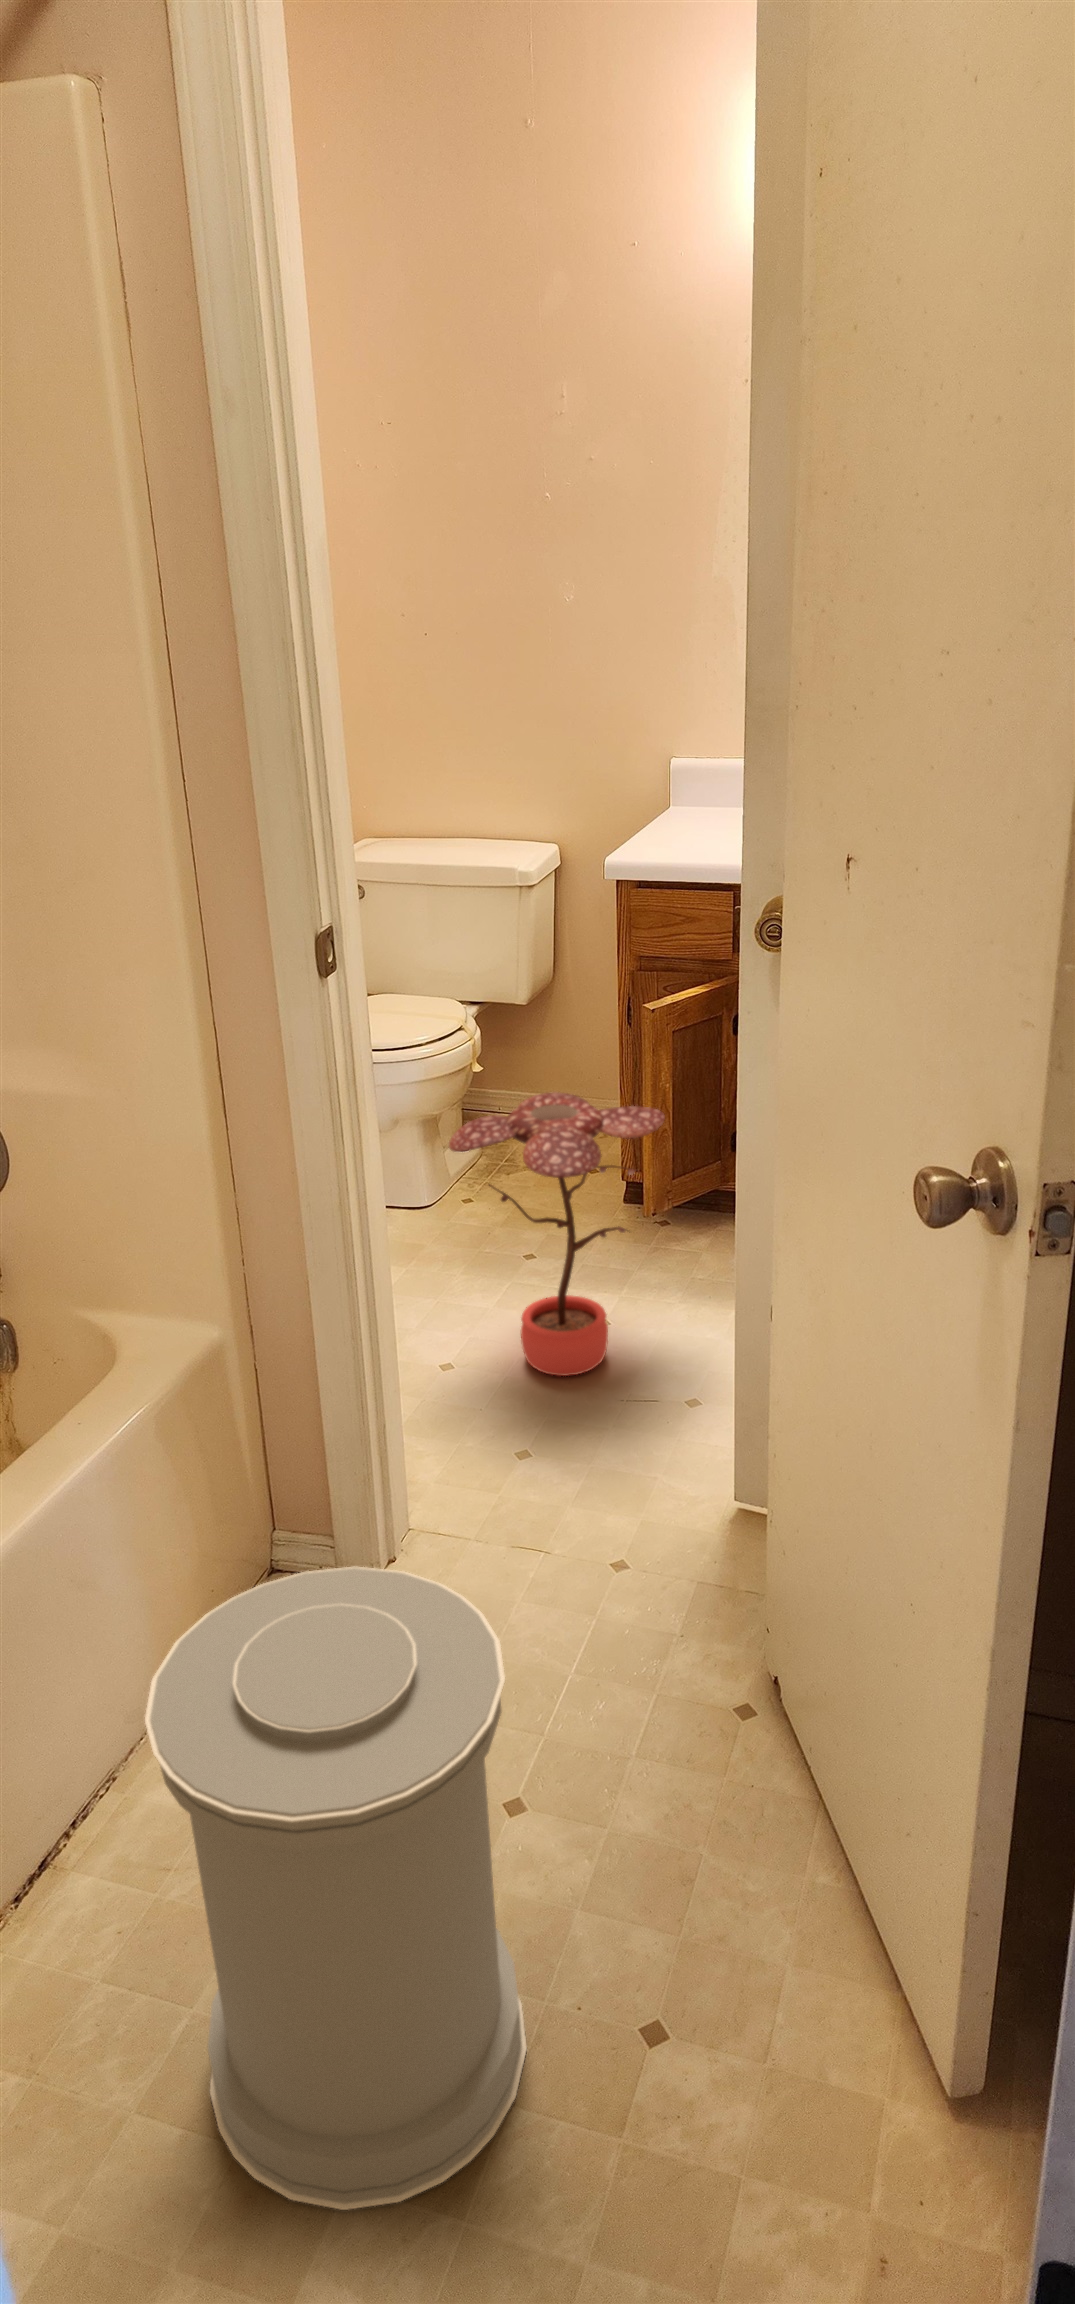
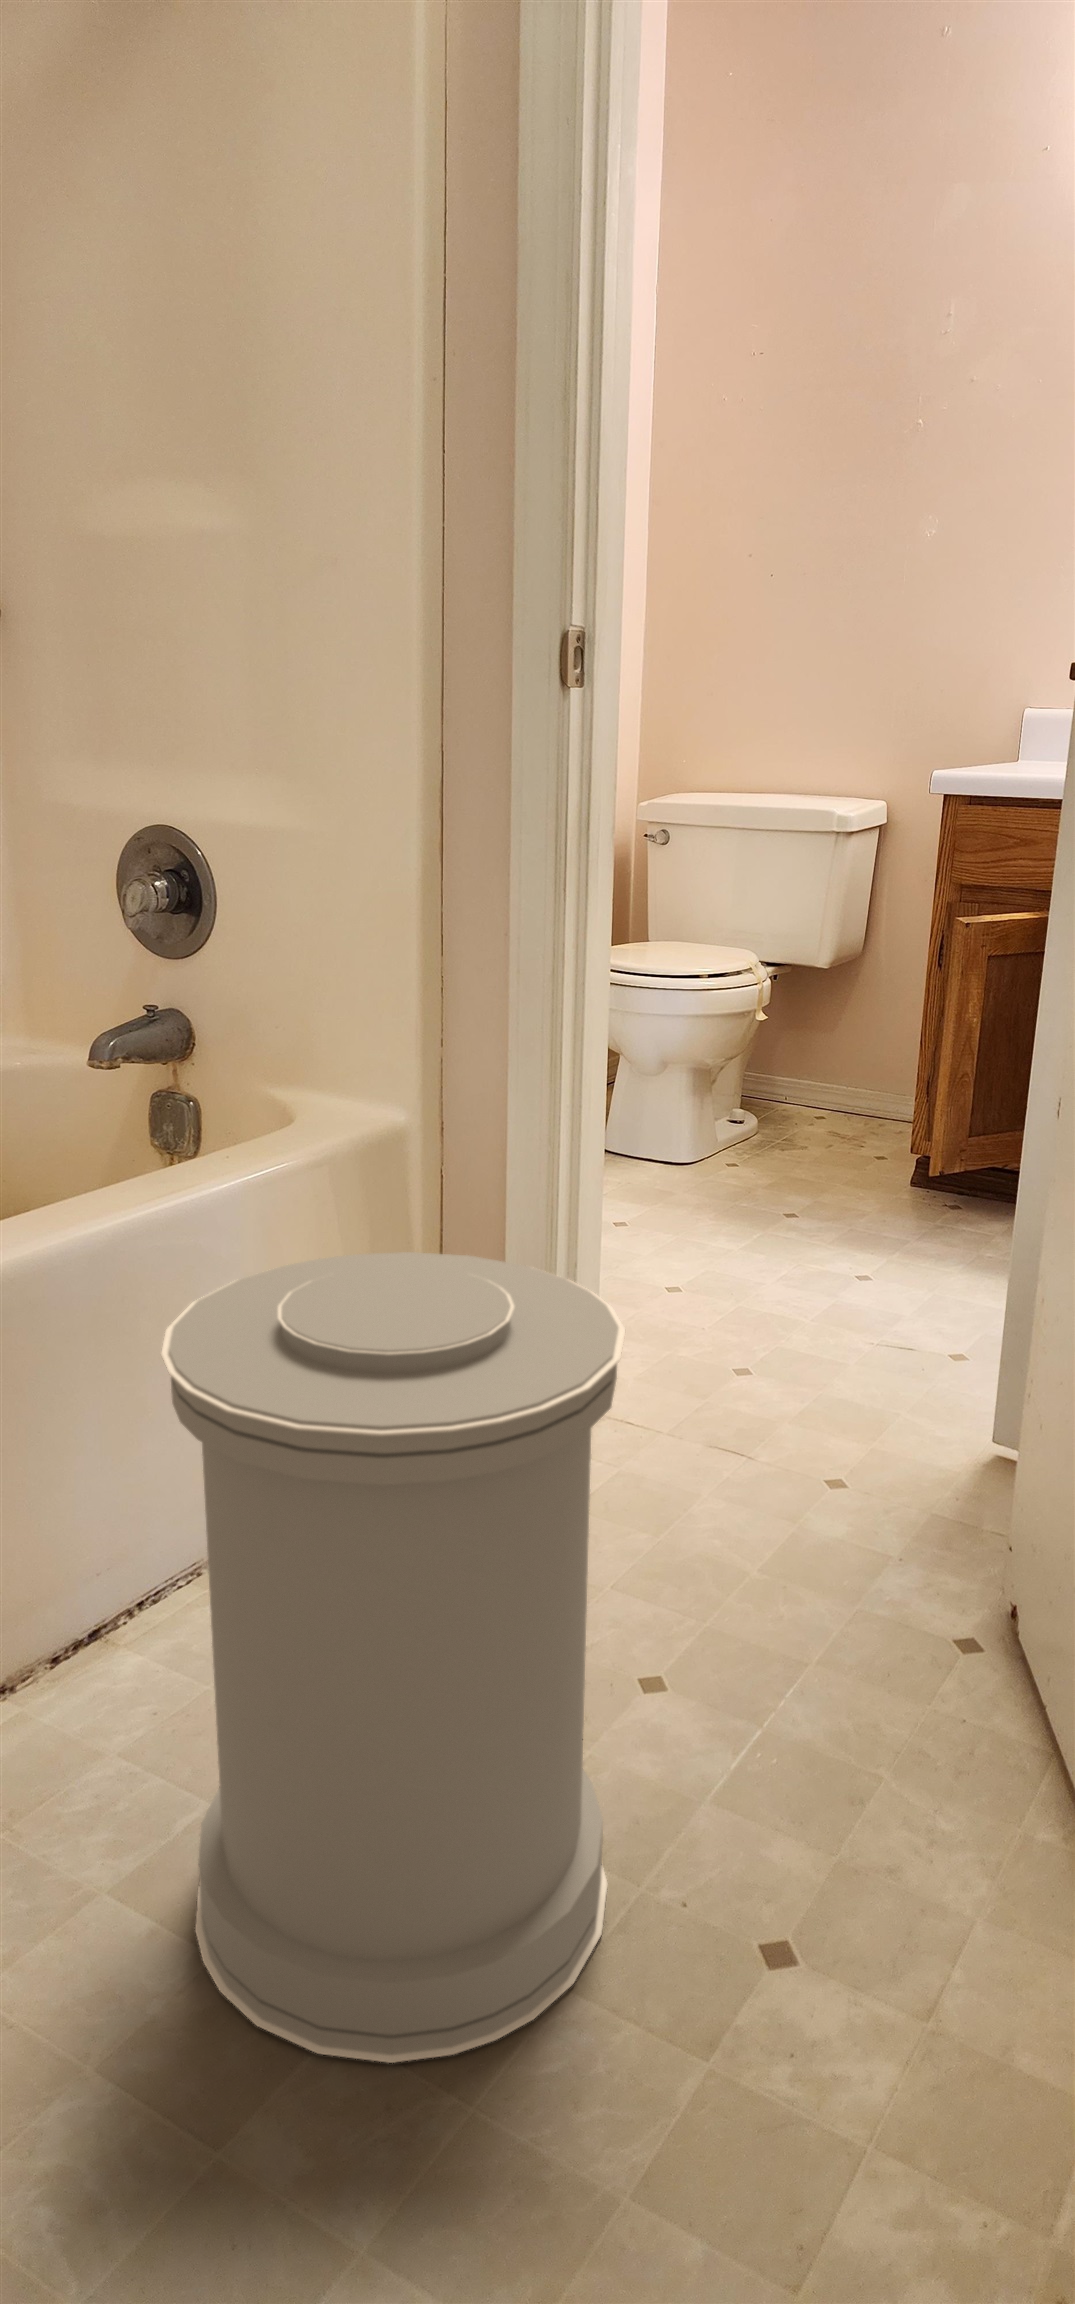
potted plant: present [449,1092,665,1376] -> none [706,989,962,1311]

